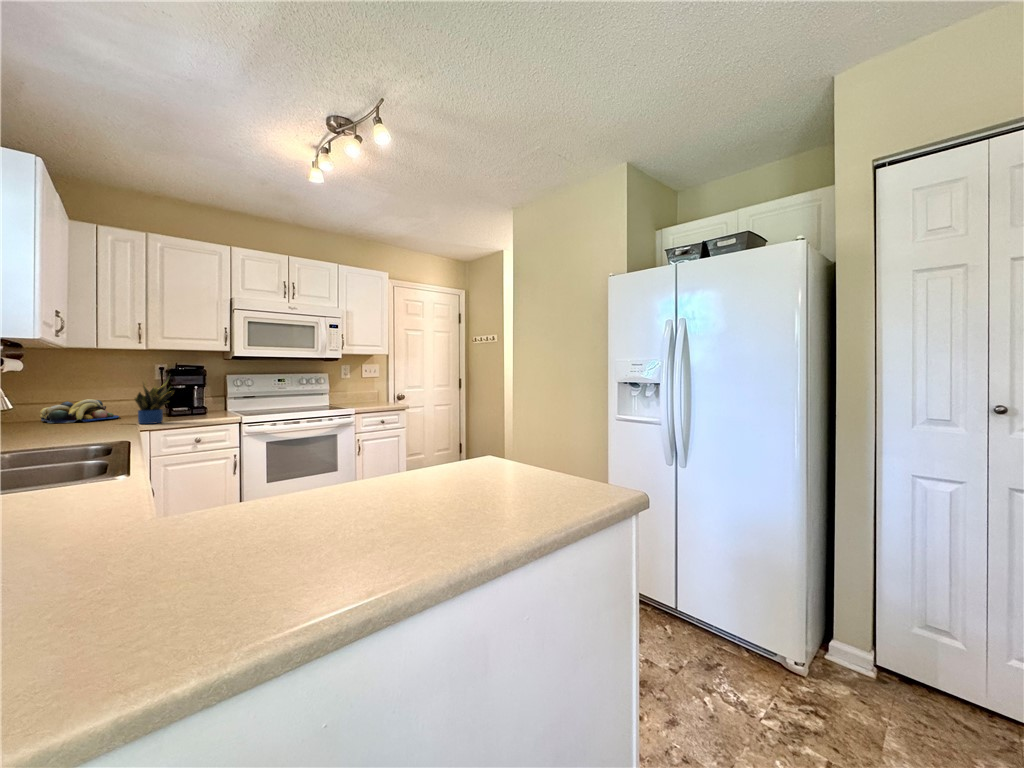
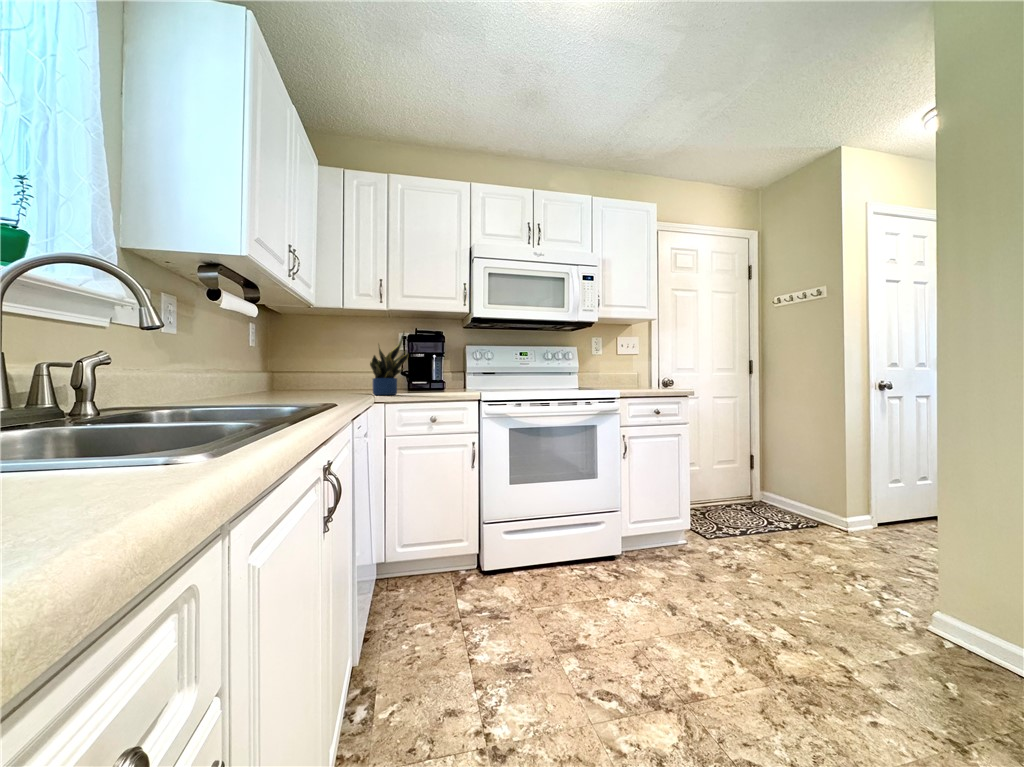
fruit bowl: present [40,399,119,423] -> none [298,369,365,392]

